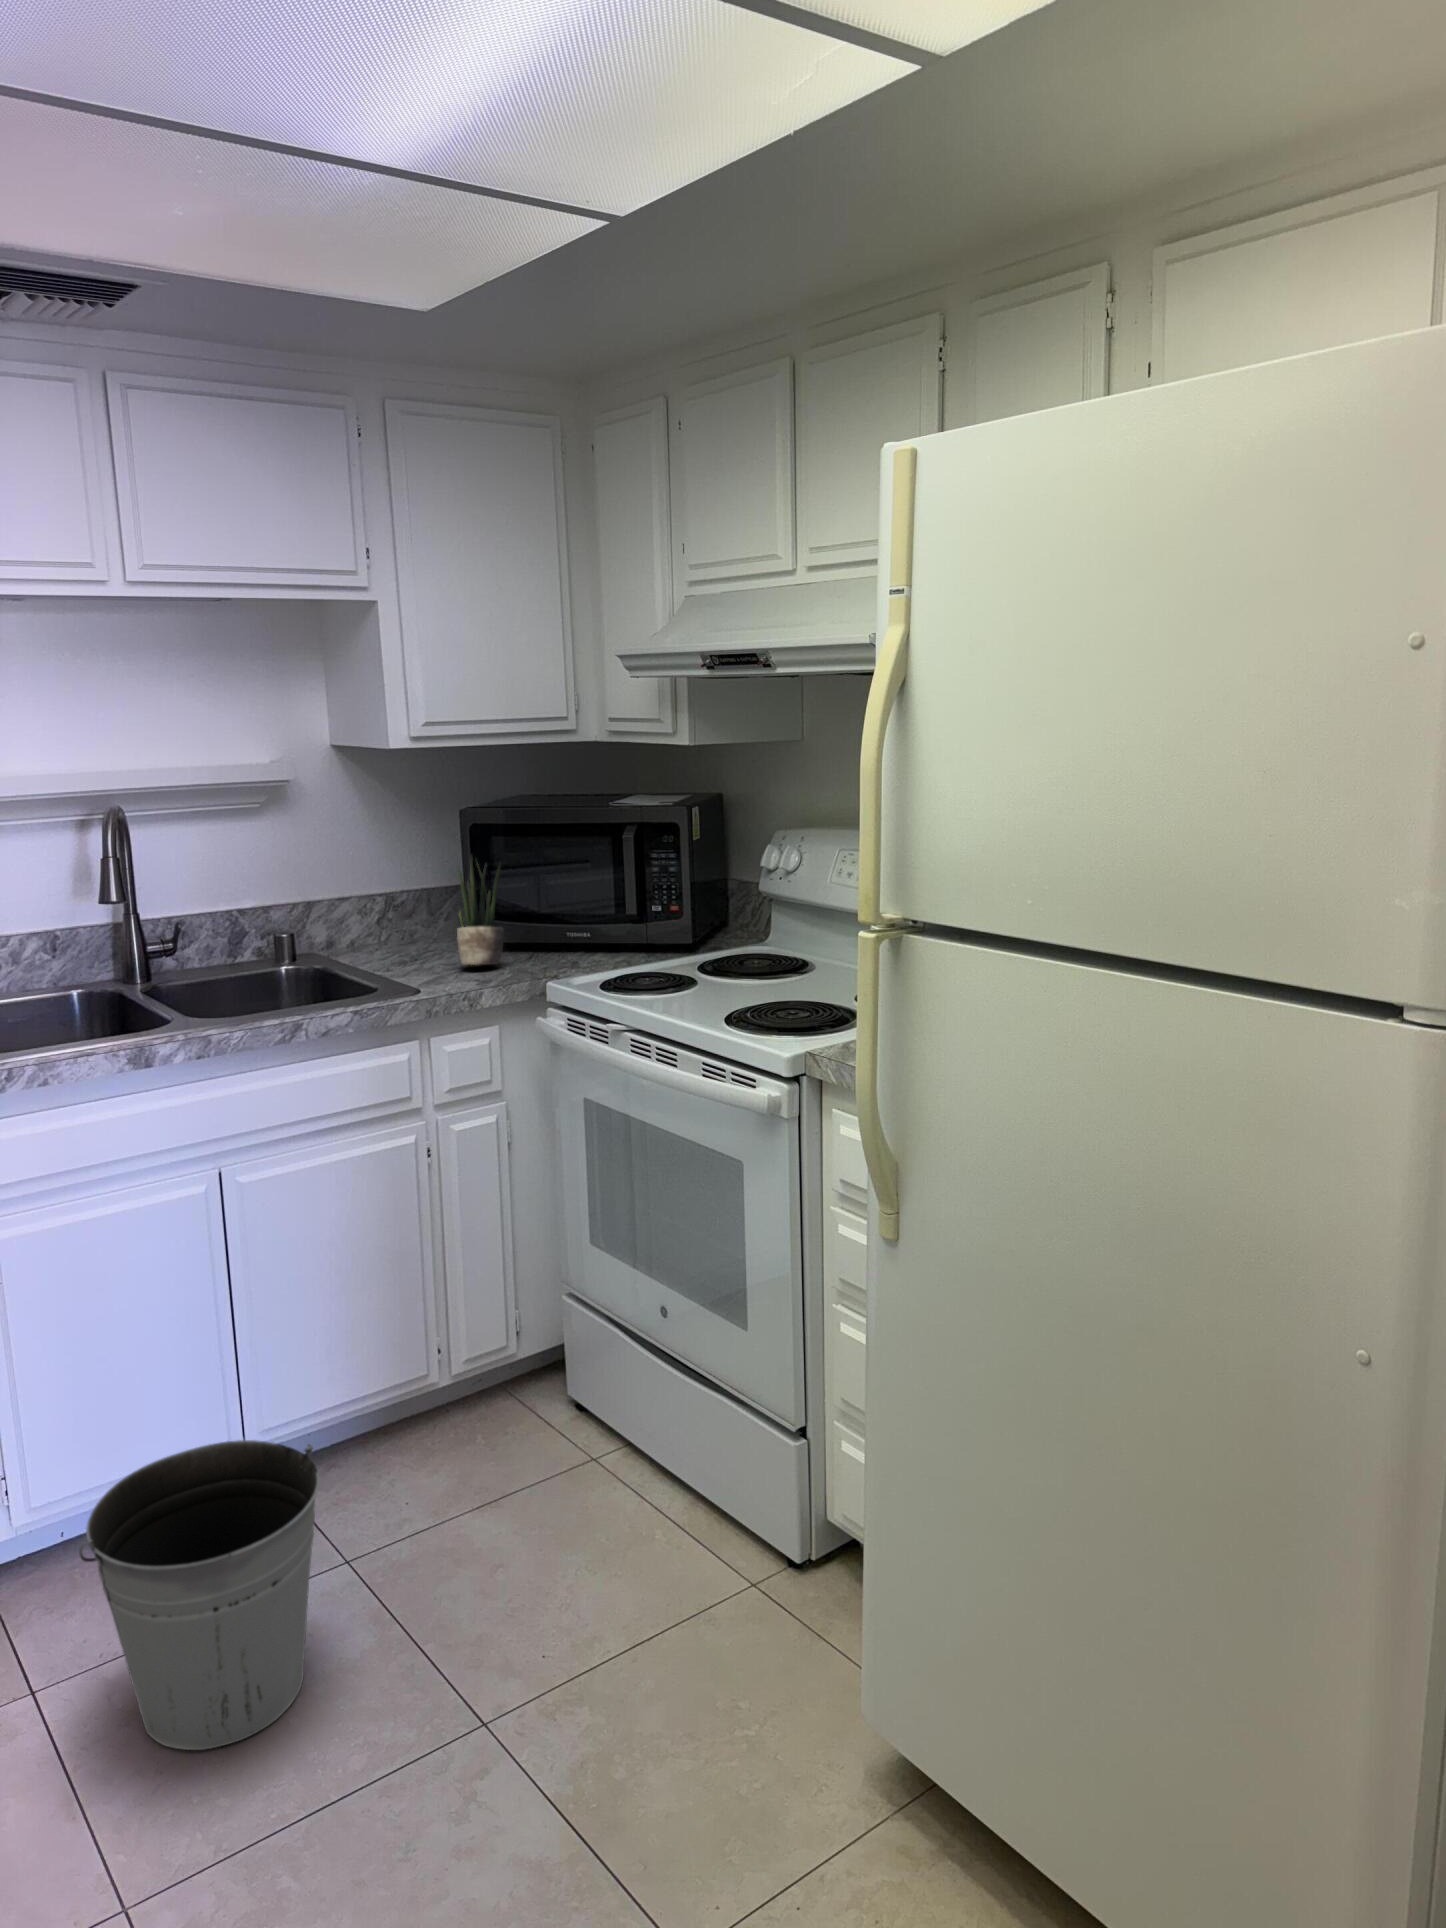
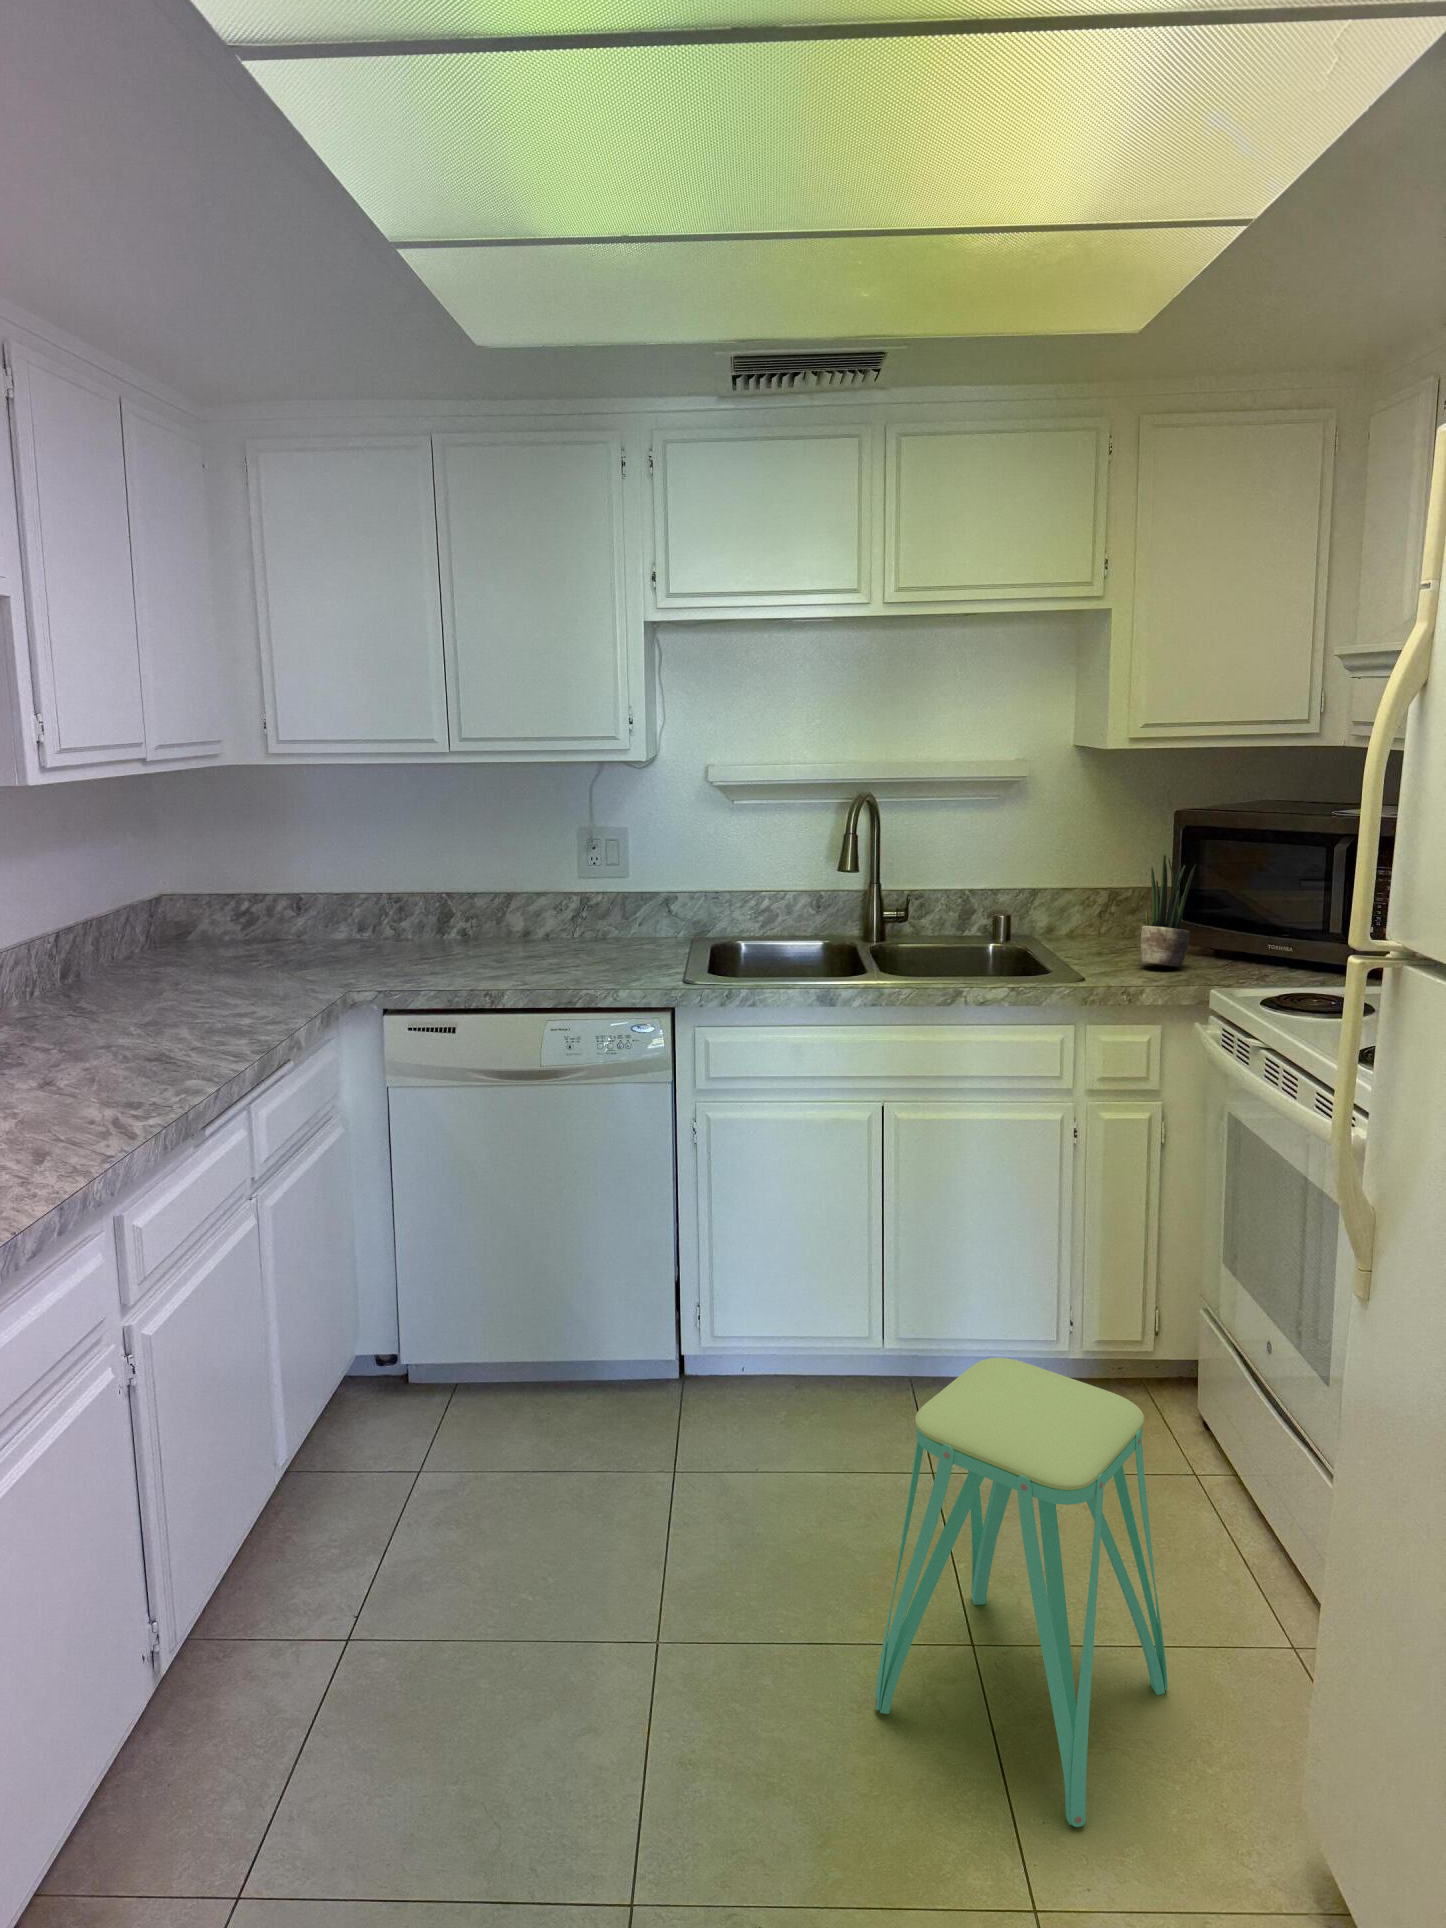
stool: none [414,1385,662,1816] -> present [875,1358,1168,1827]
bucket: present [79,1440,320,1750] -> none [692,1324,886,1574]

